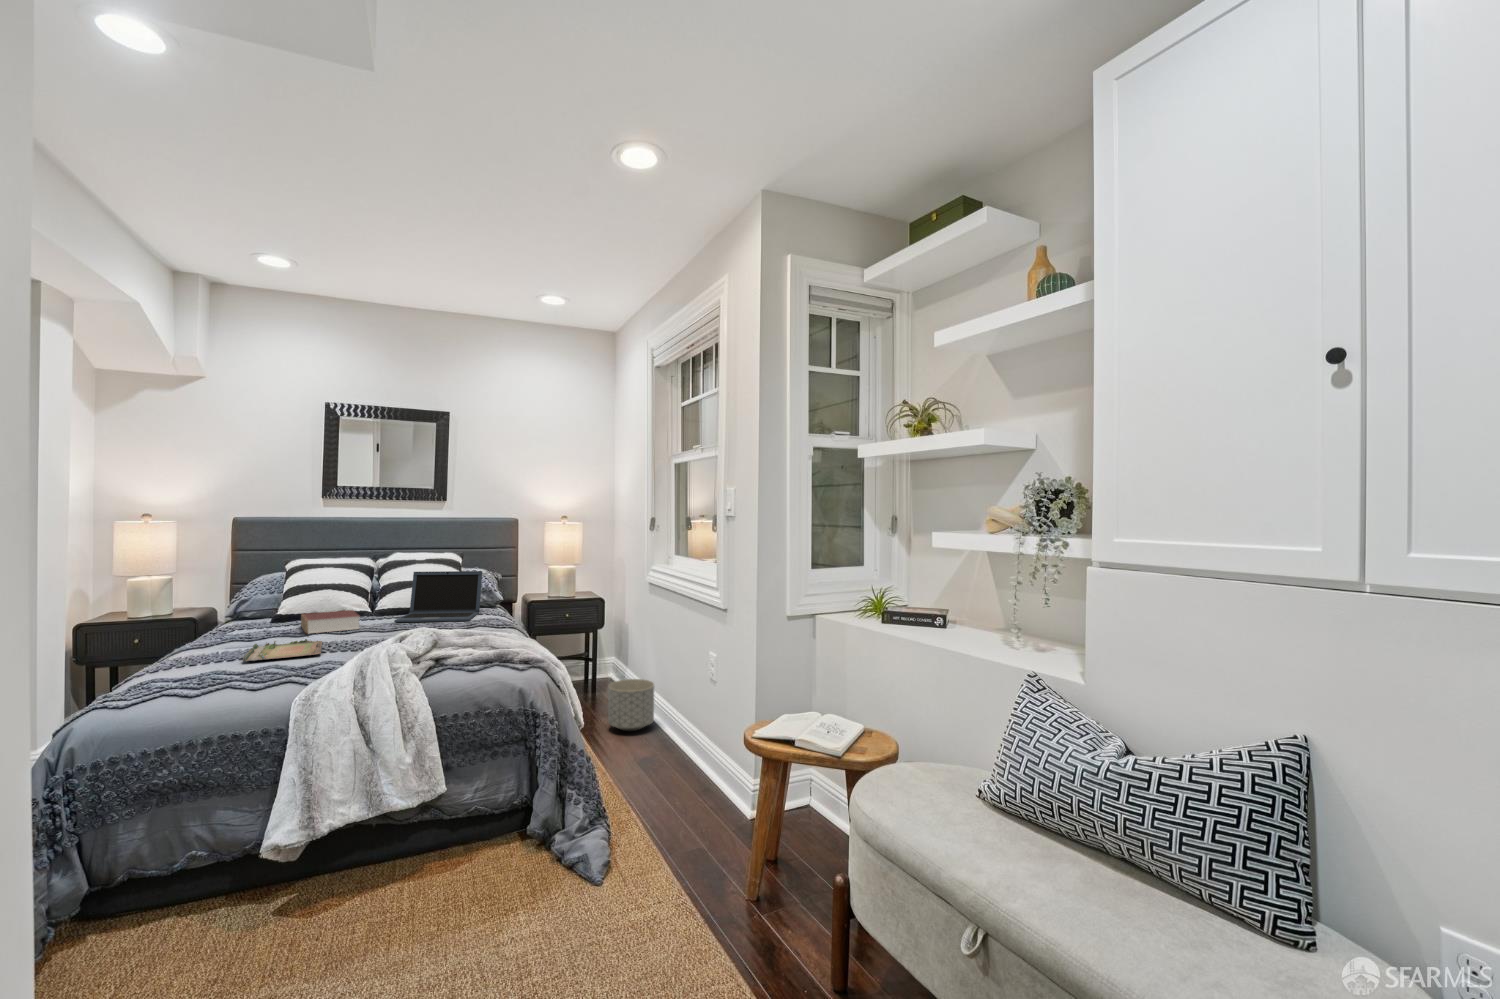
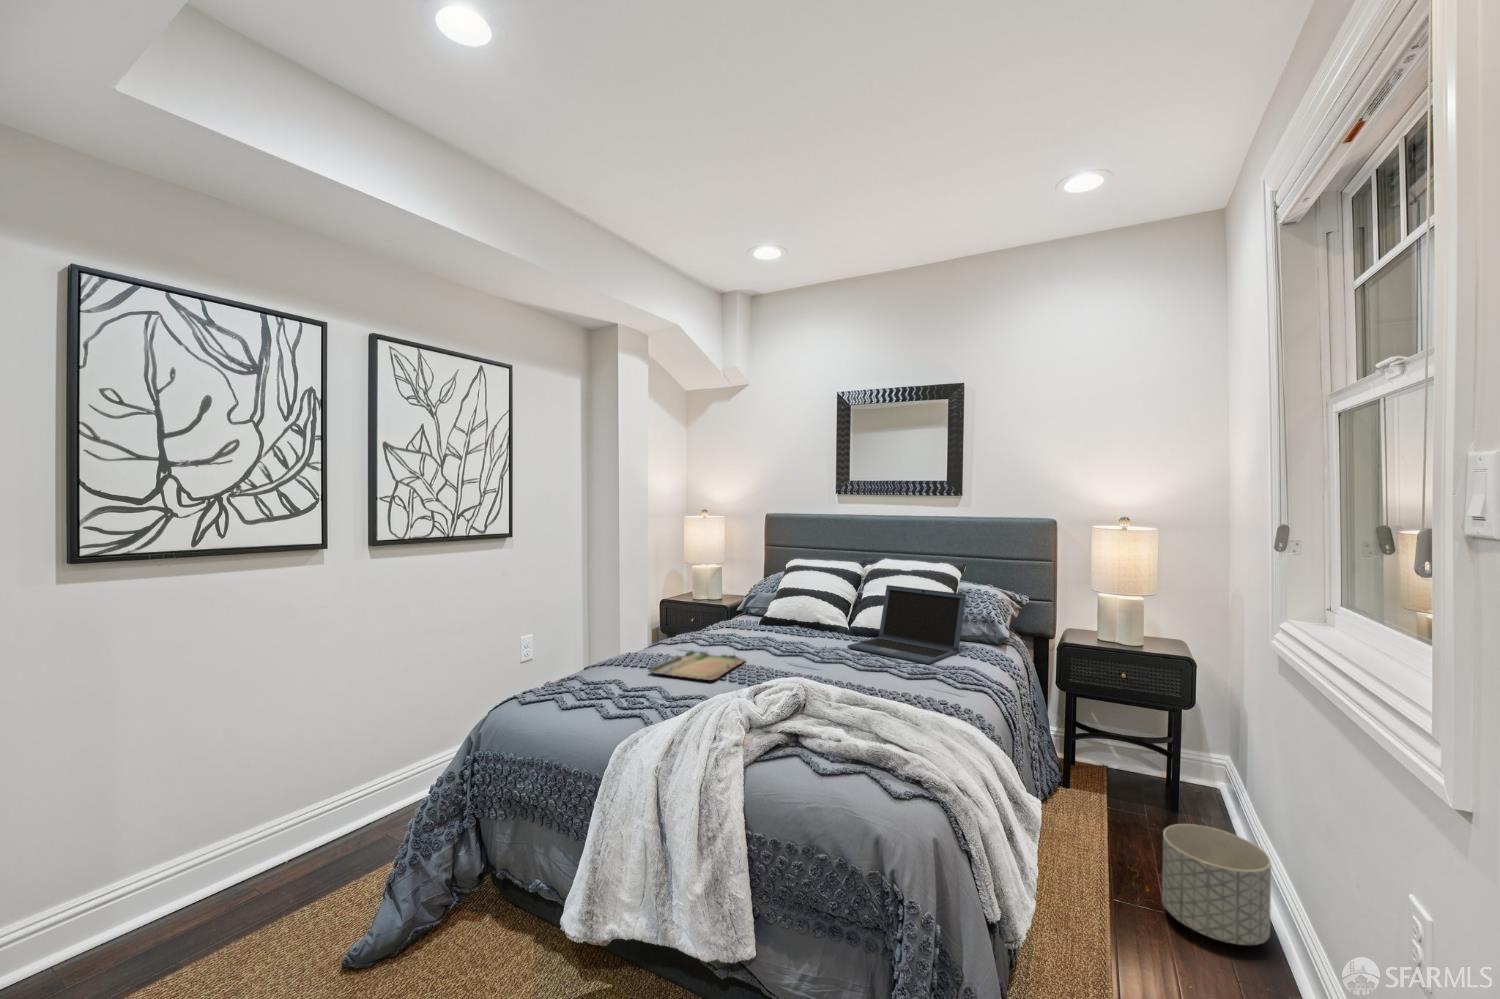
book: present [301,610,360,634] -> none [753,620,817,650]

